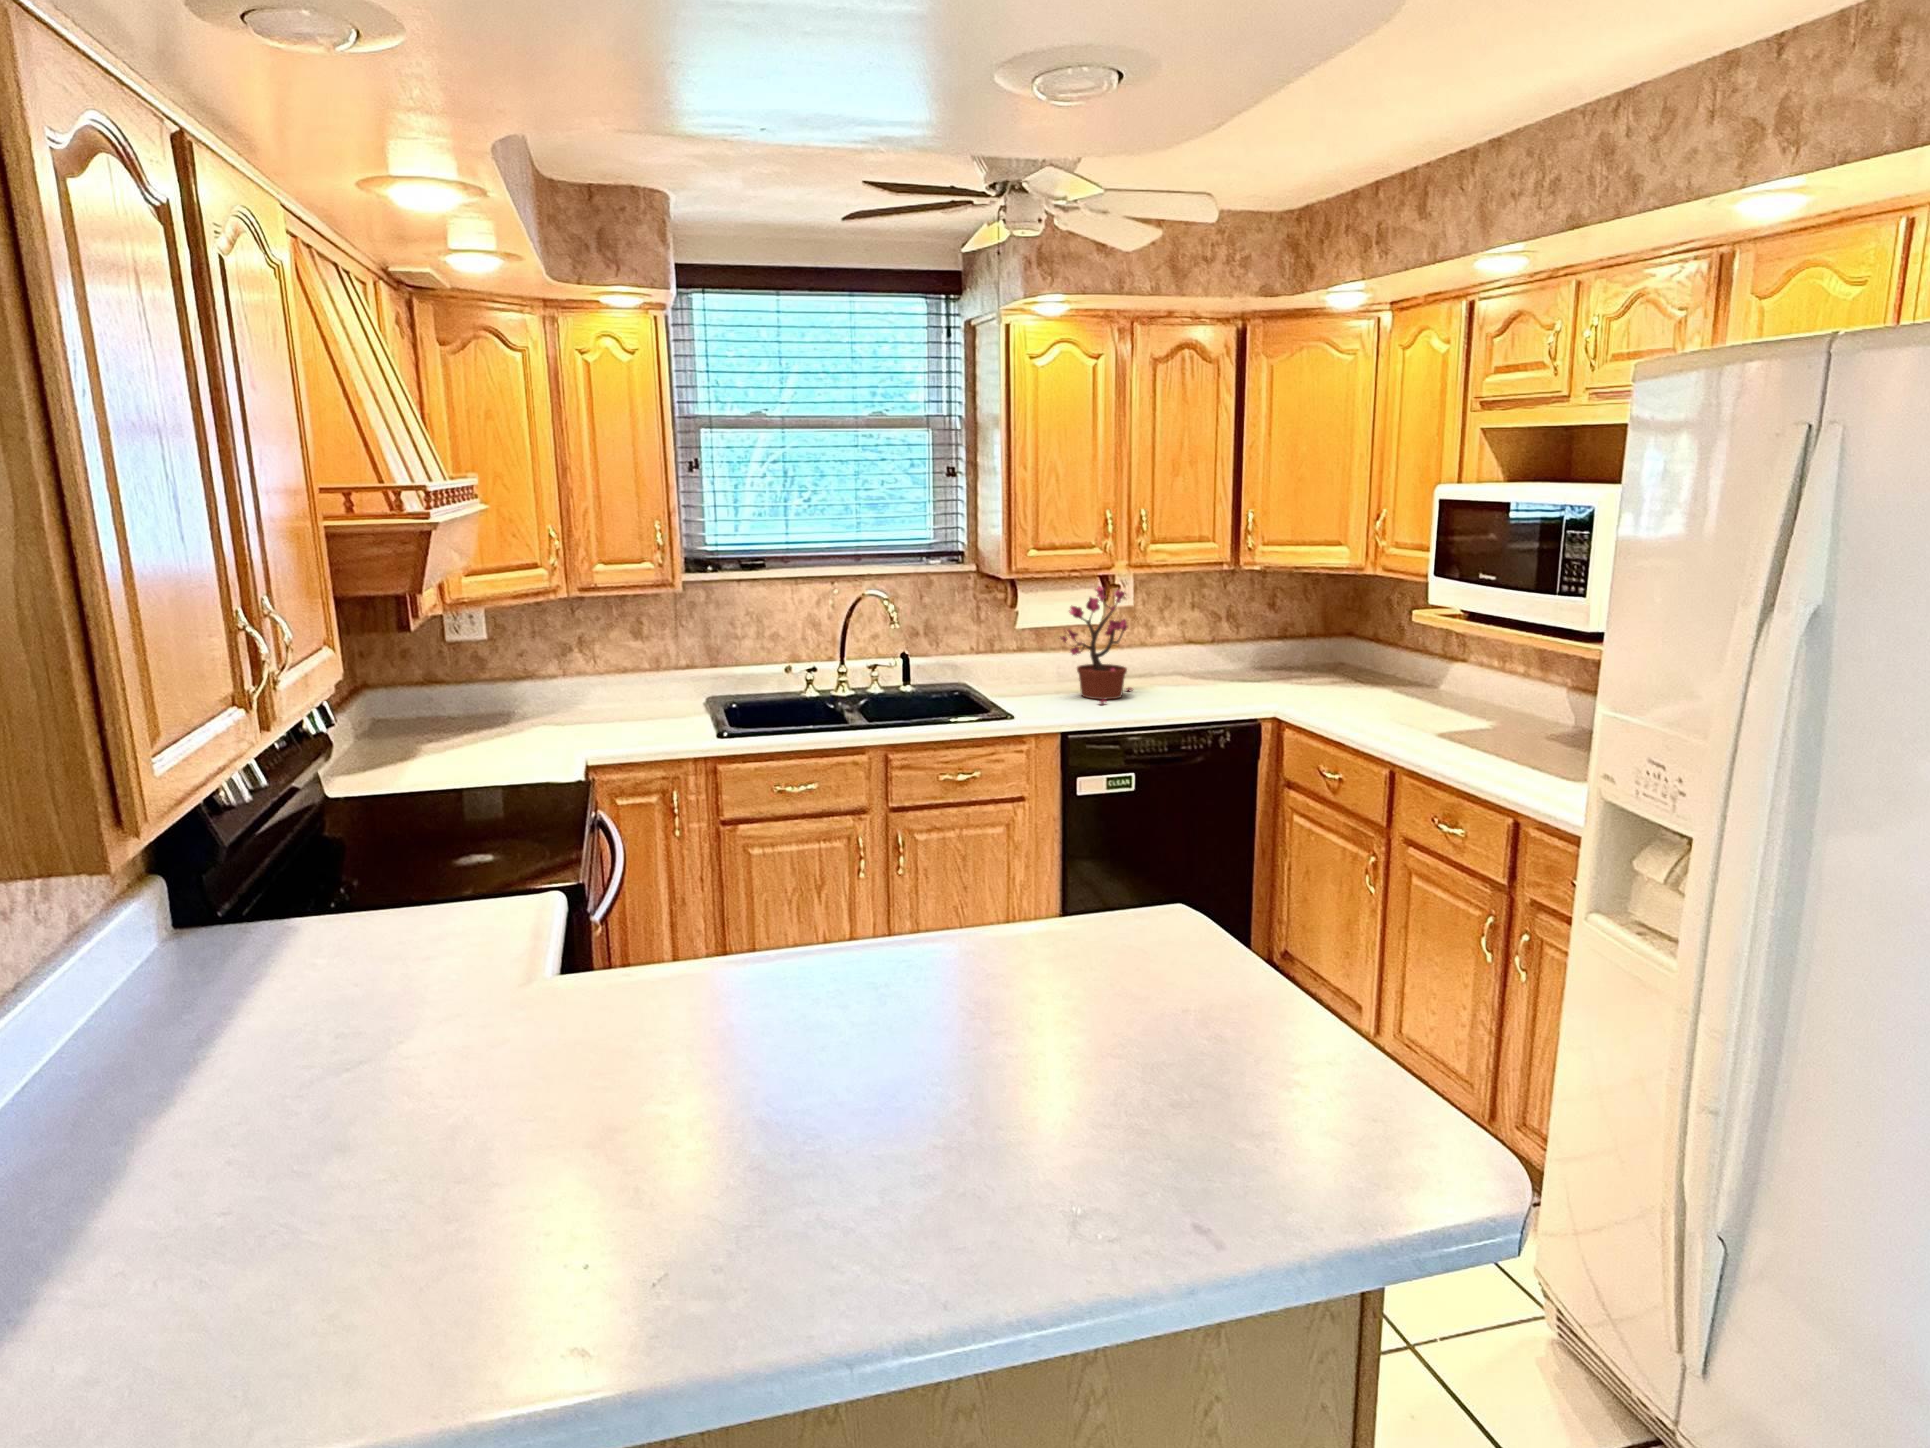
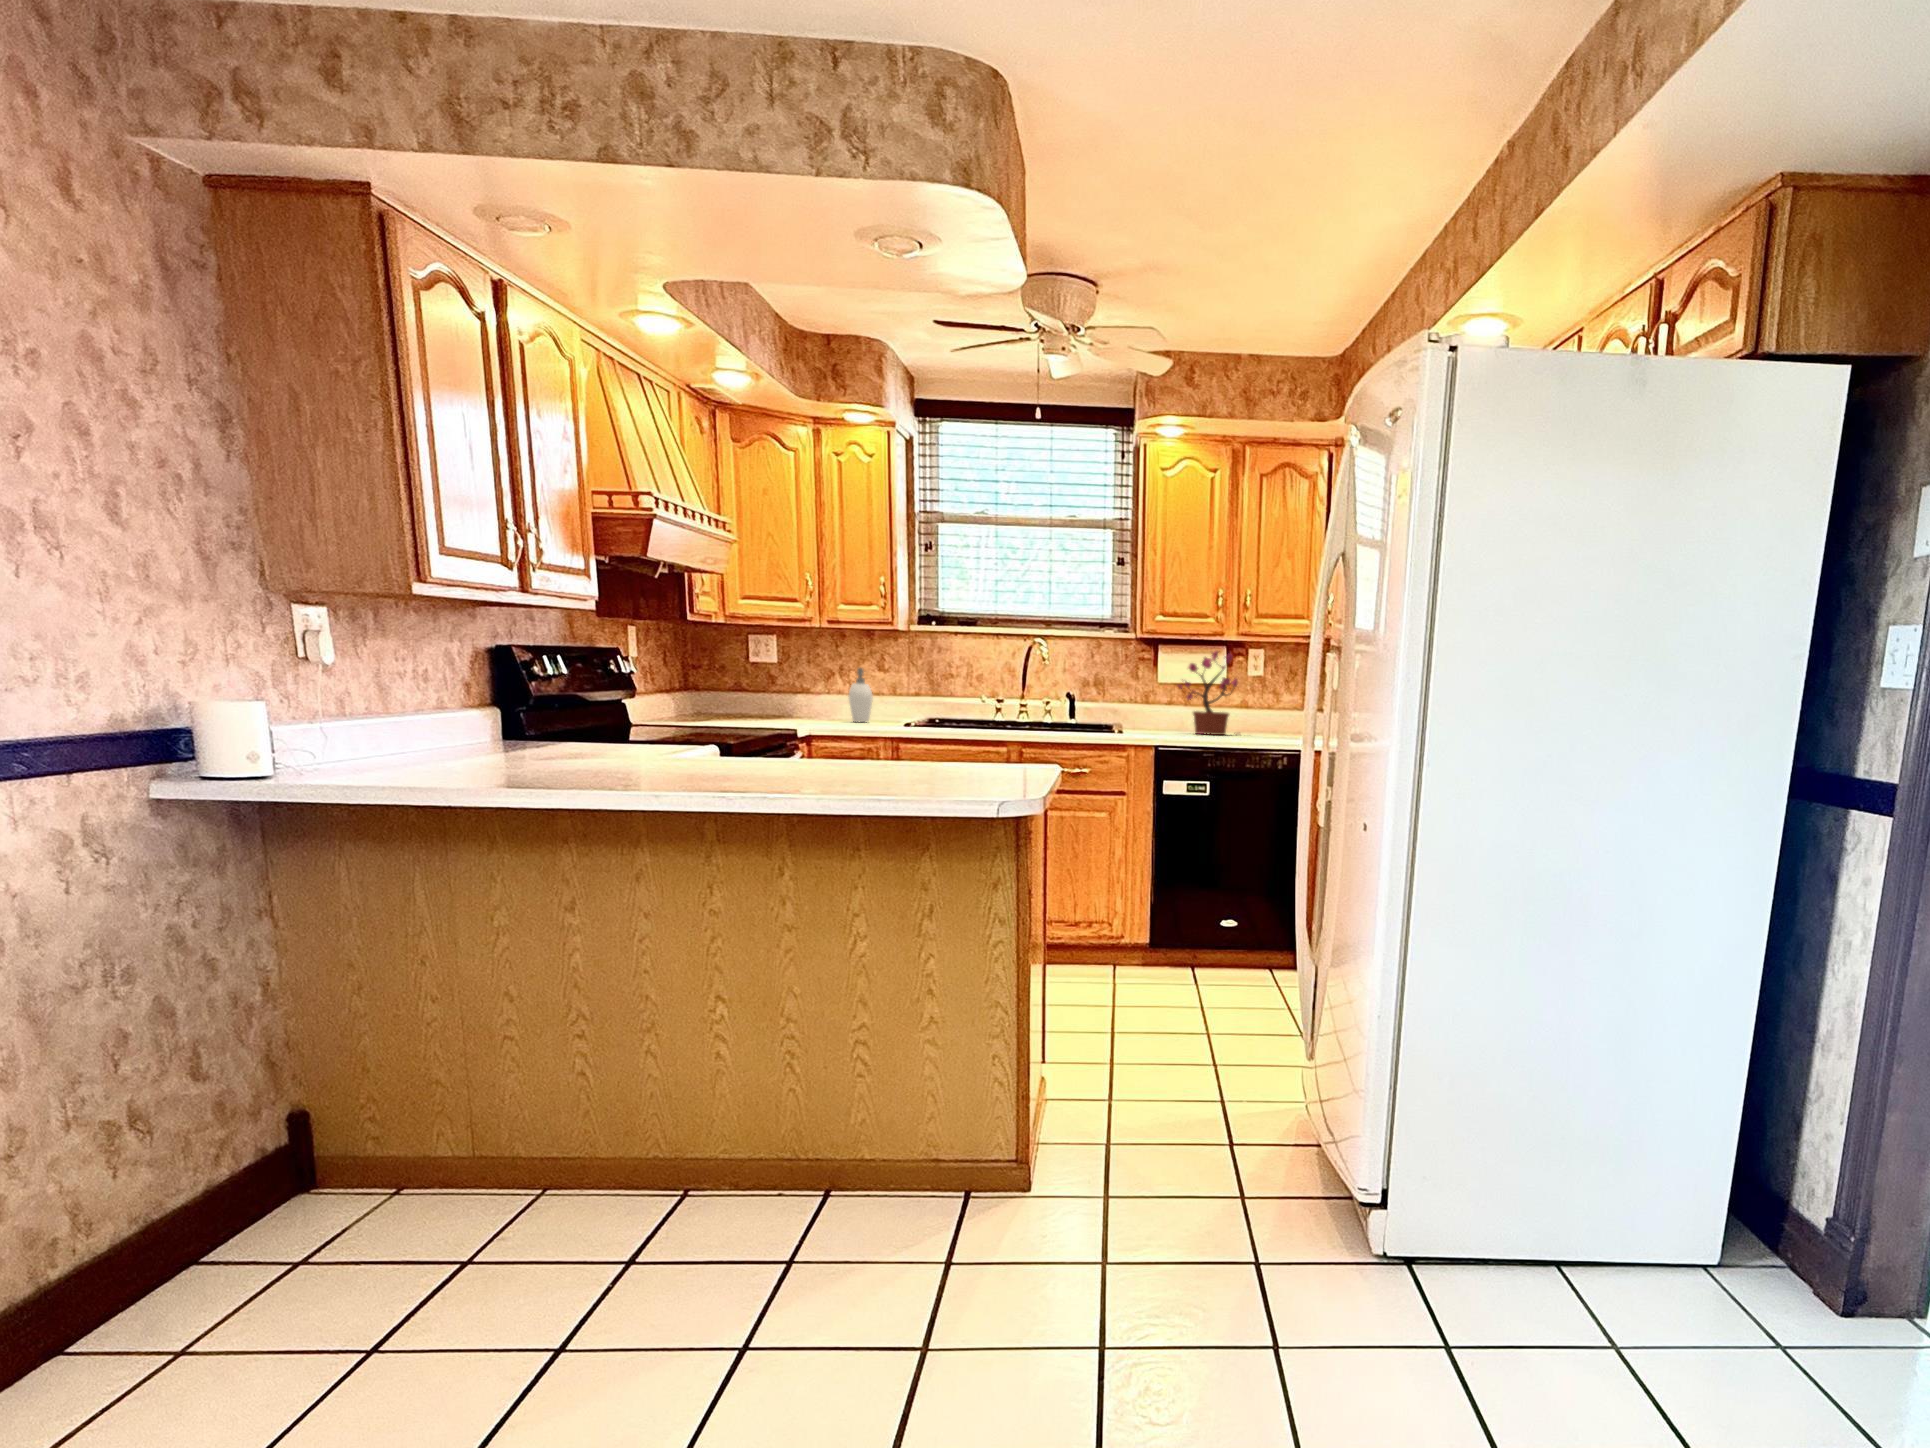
soap dispenser: none [619,652,655,731] -> present [848,668,873,722]

